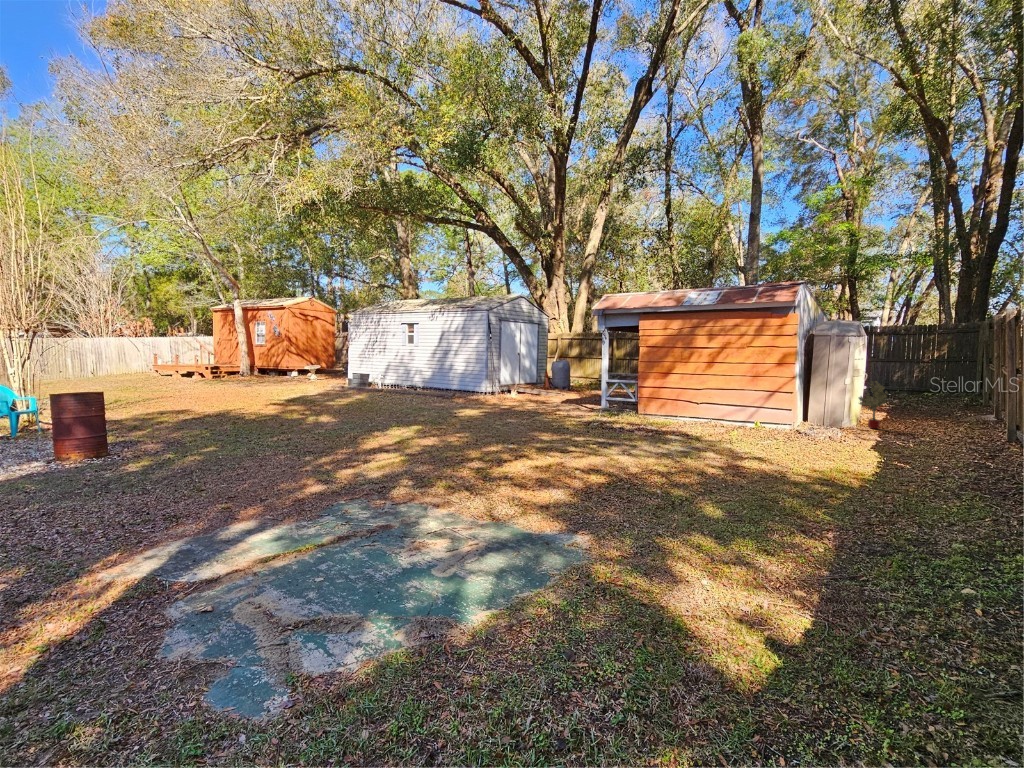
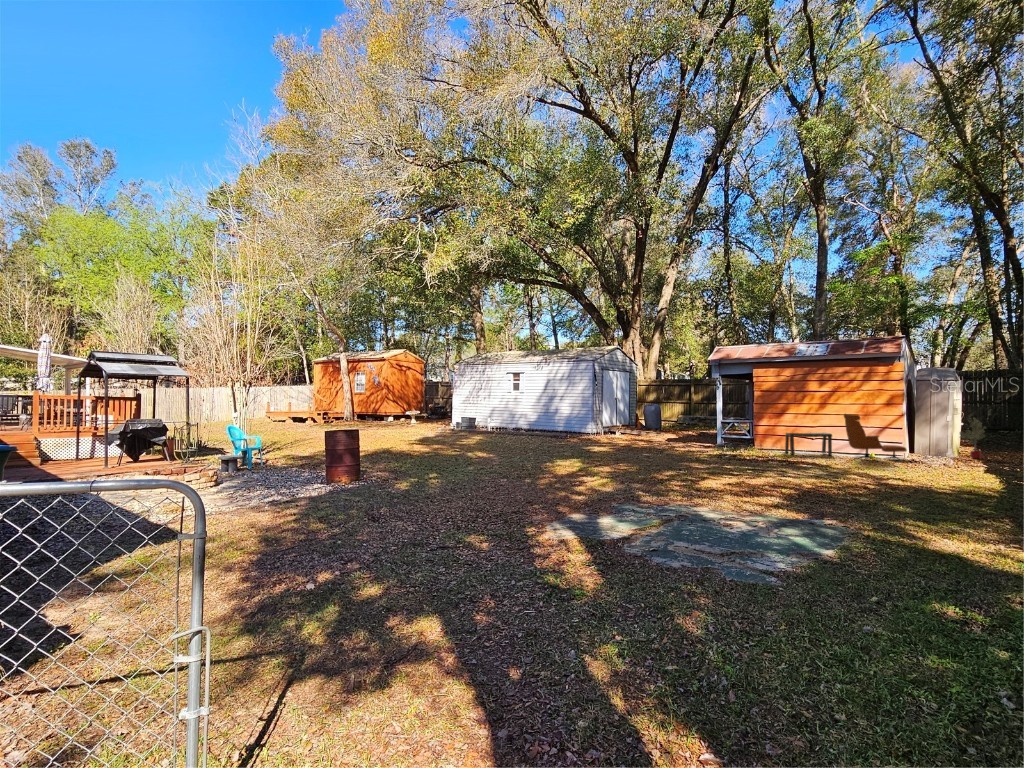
lounge chair: none [725,375,794,433] -> present [844,414,907,460]
bench: none [666,396,716,423] -> present [785,433,832,455]

